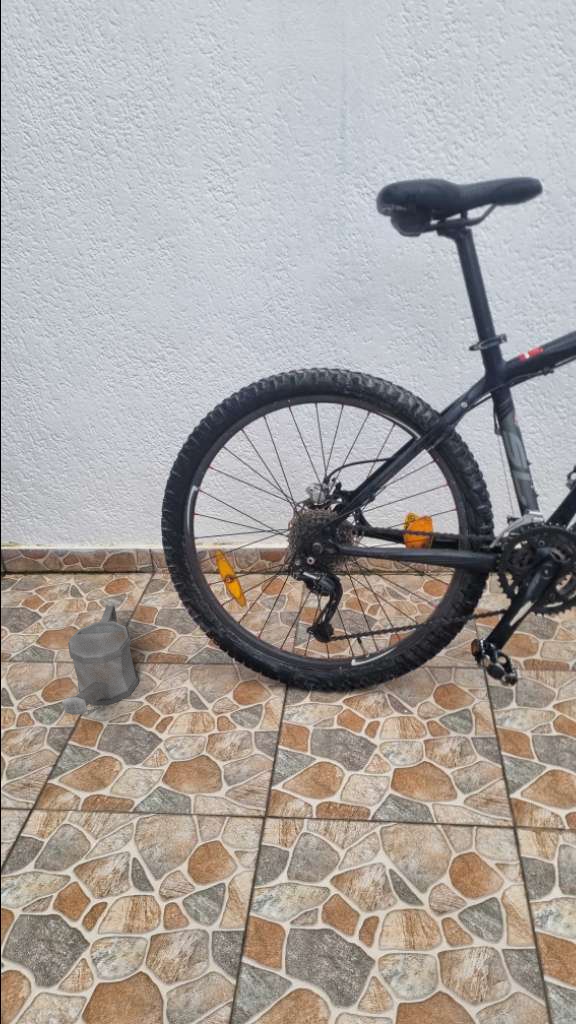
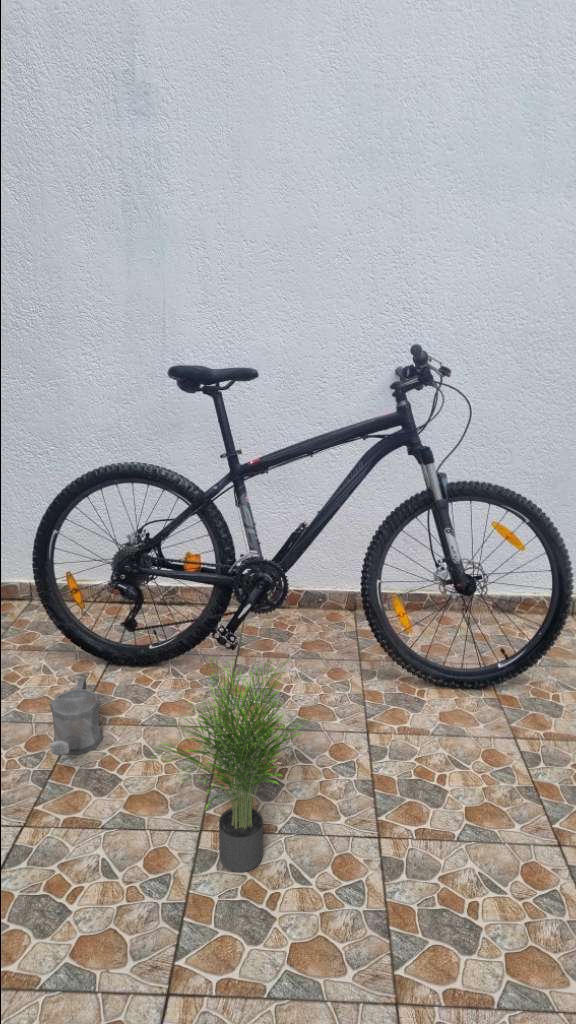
potted plant: none [167,588,425,882] -> present [158,662,306,872]

